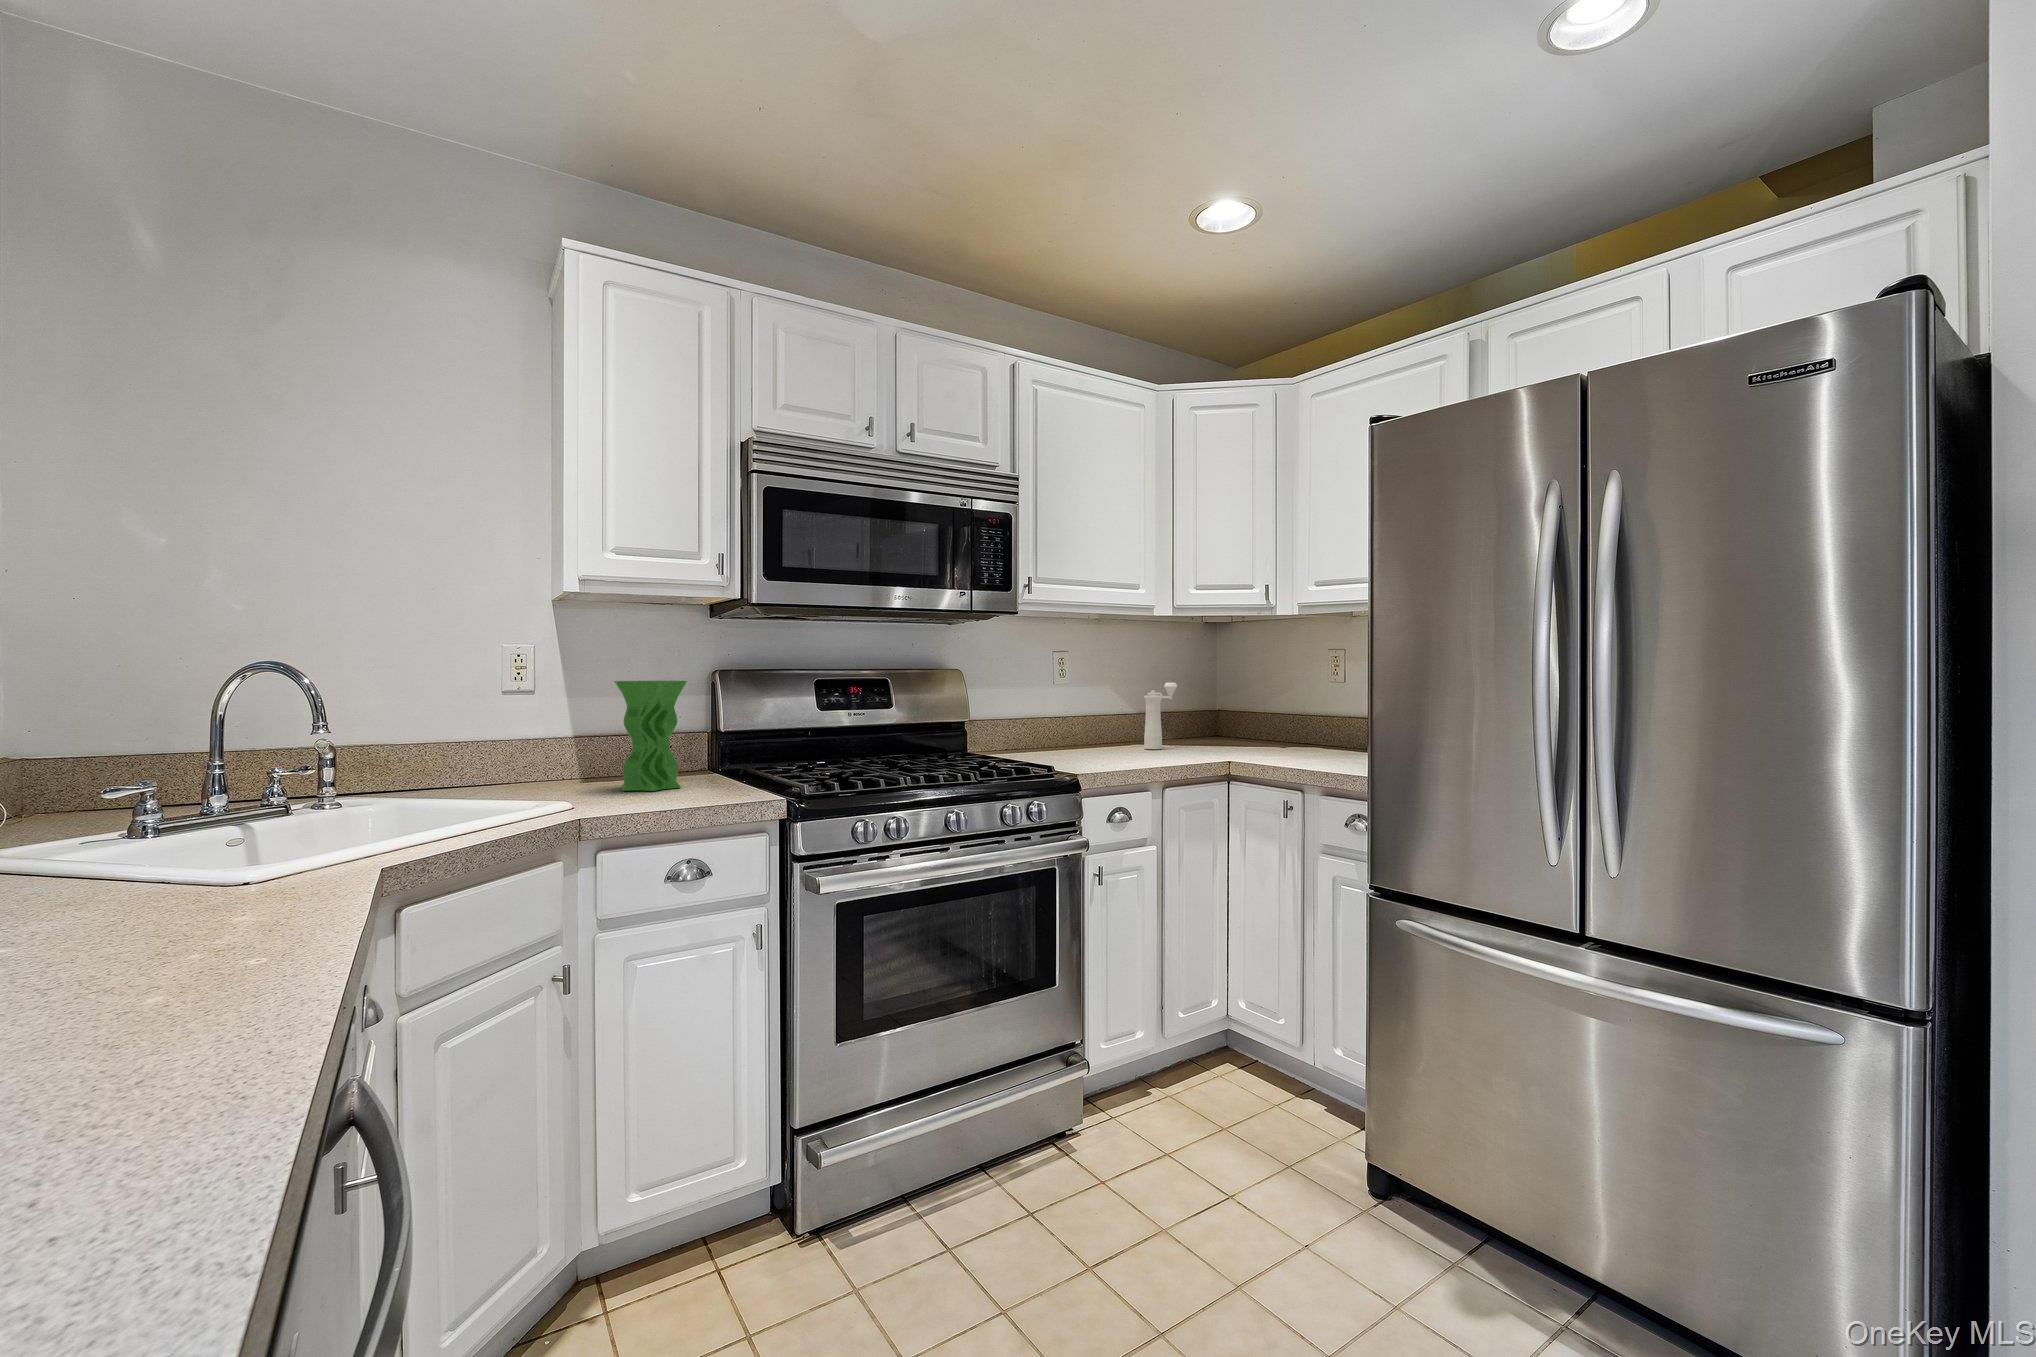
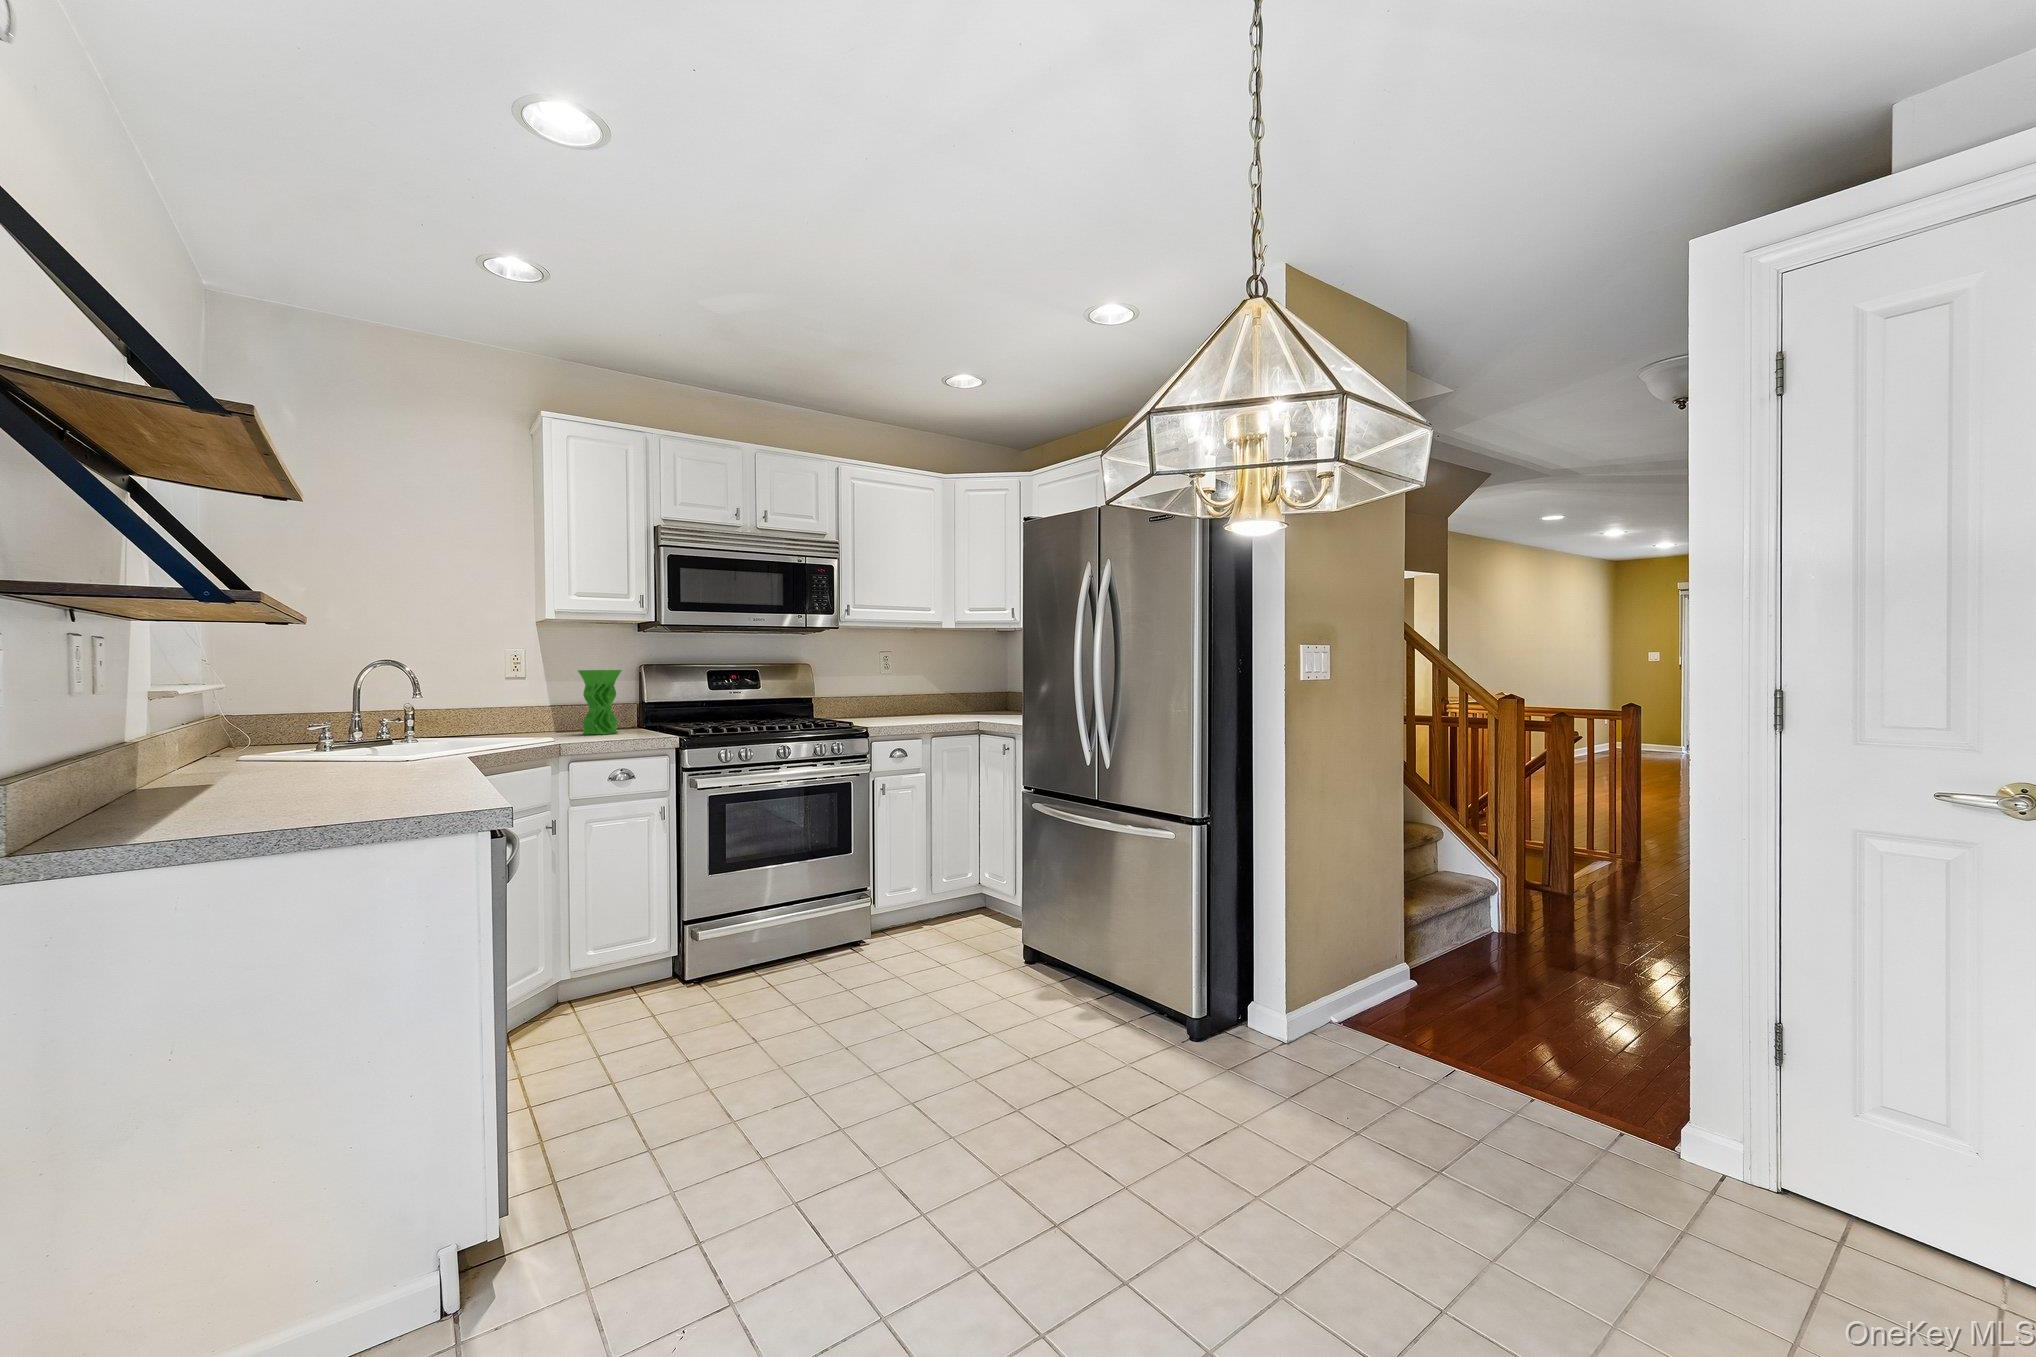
pepper mill: present [1144,683,1177,749] -> none [936,672,962,716]

